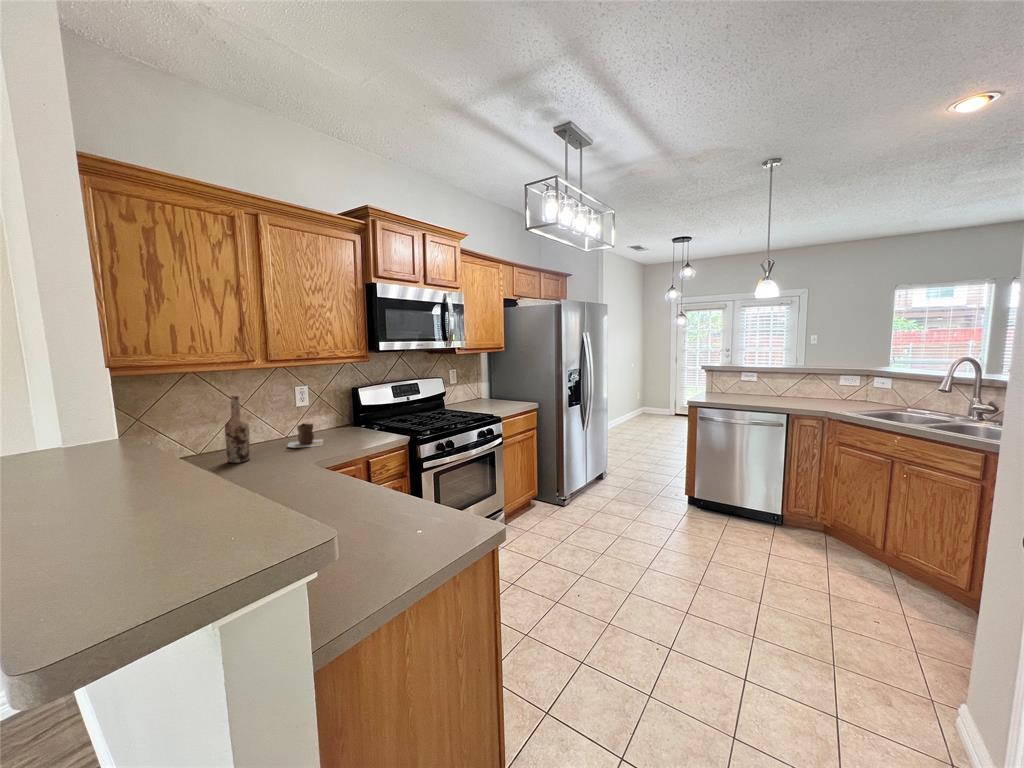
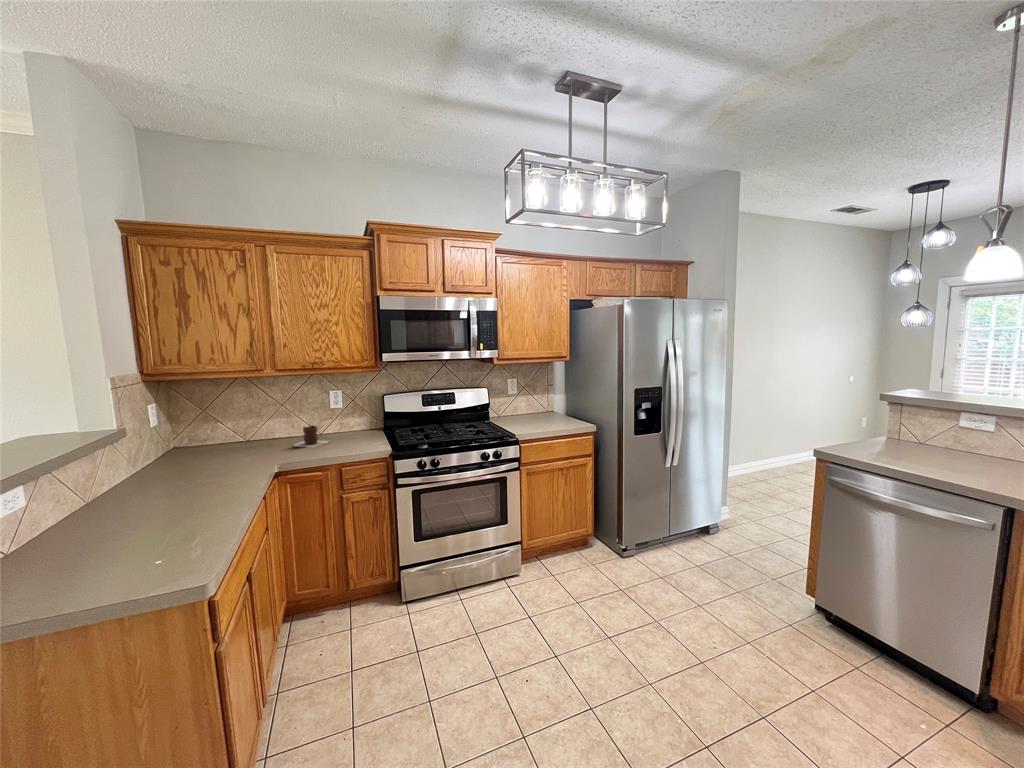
wine bottle: present [225,396,251,463] -> none [232,399,254,454]

